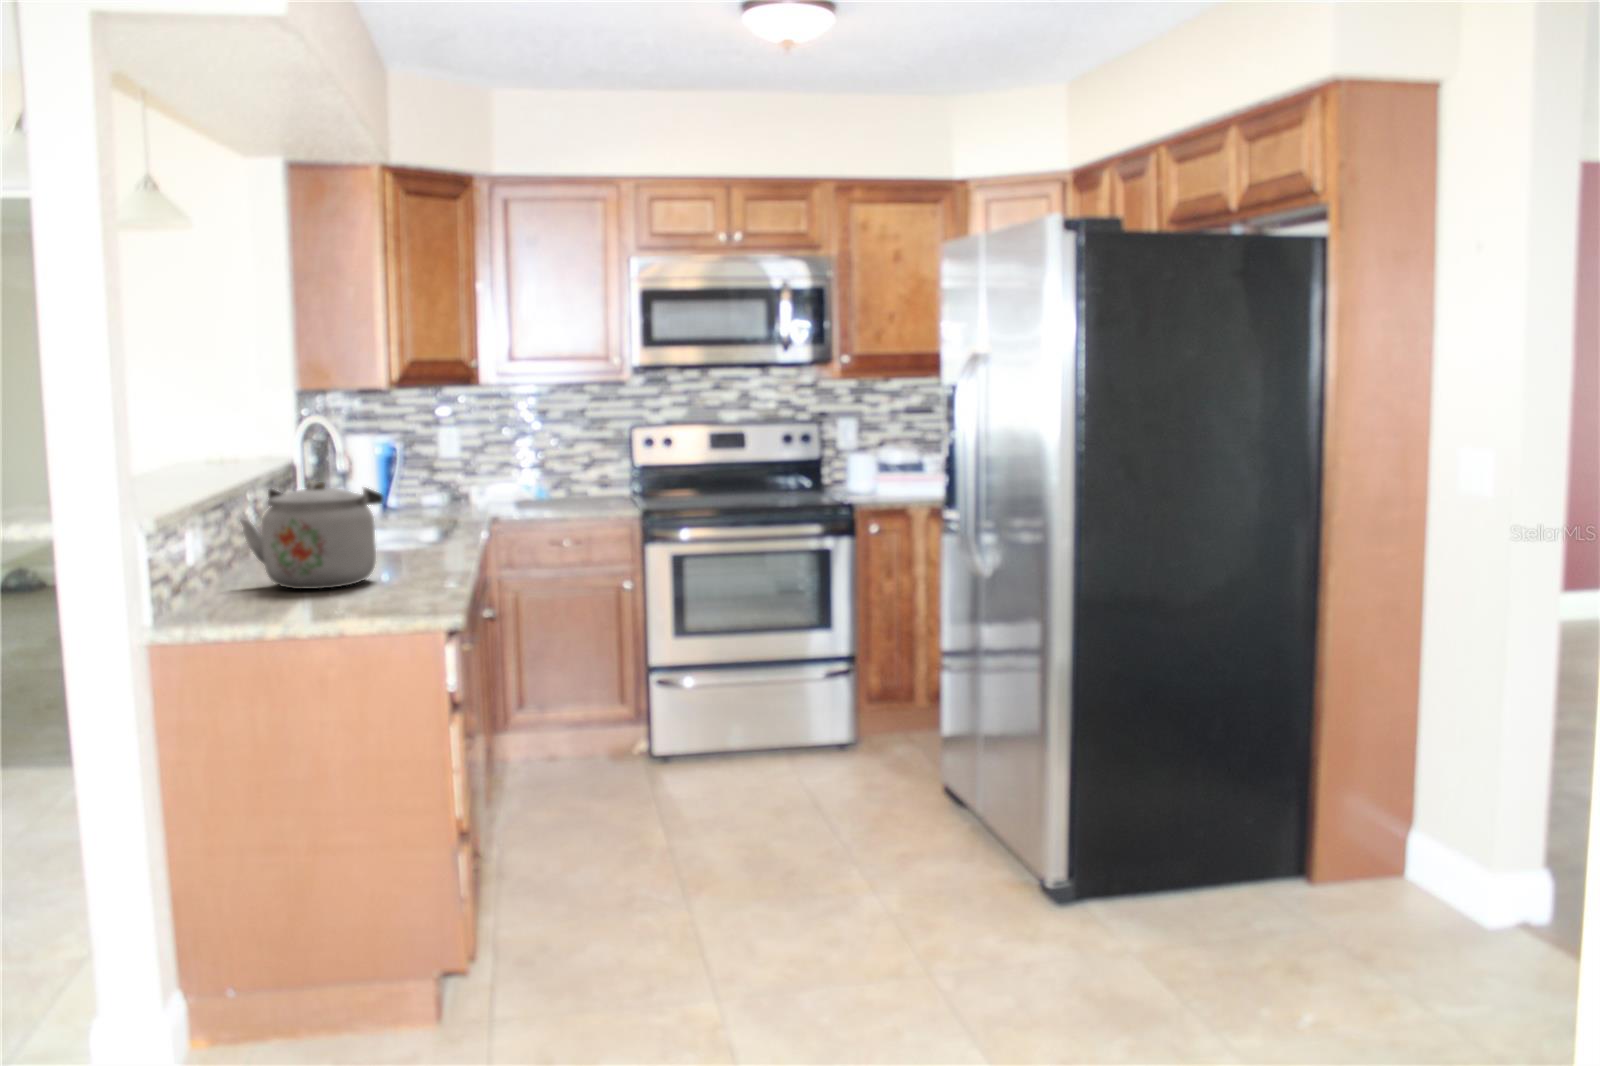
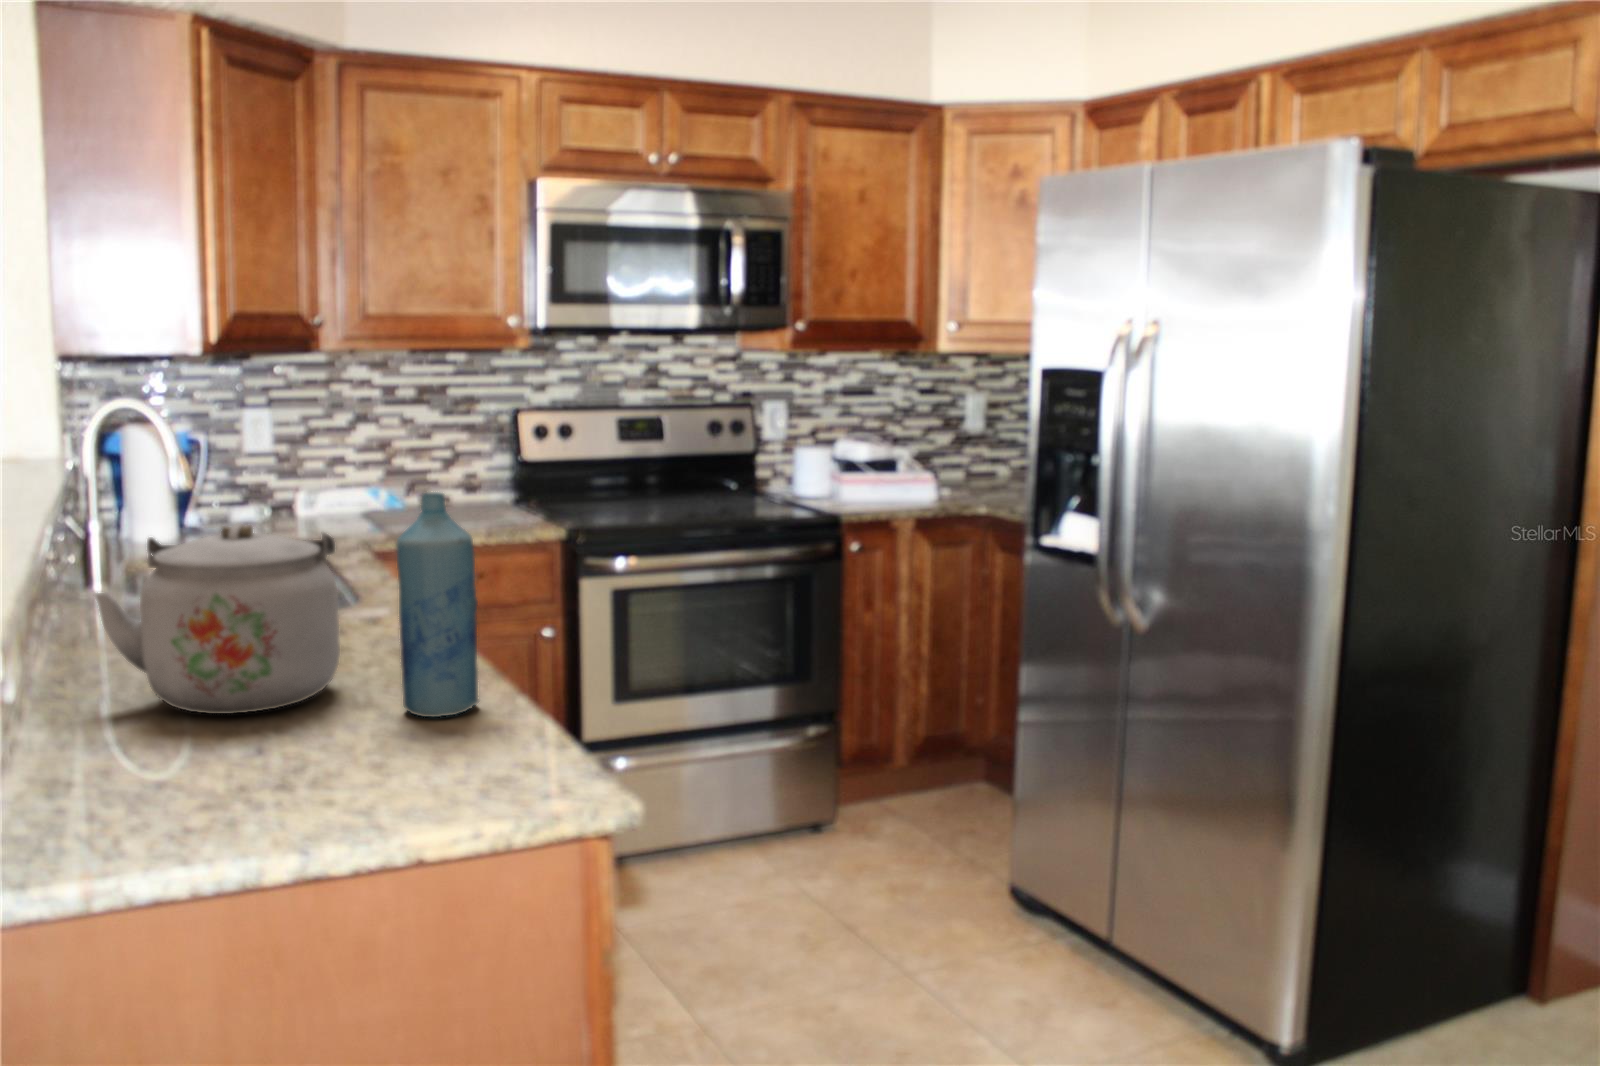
bottle: none [388,462,439,593] -> present [396,492,479,717]

